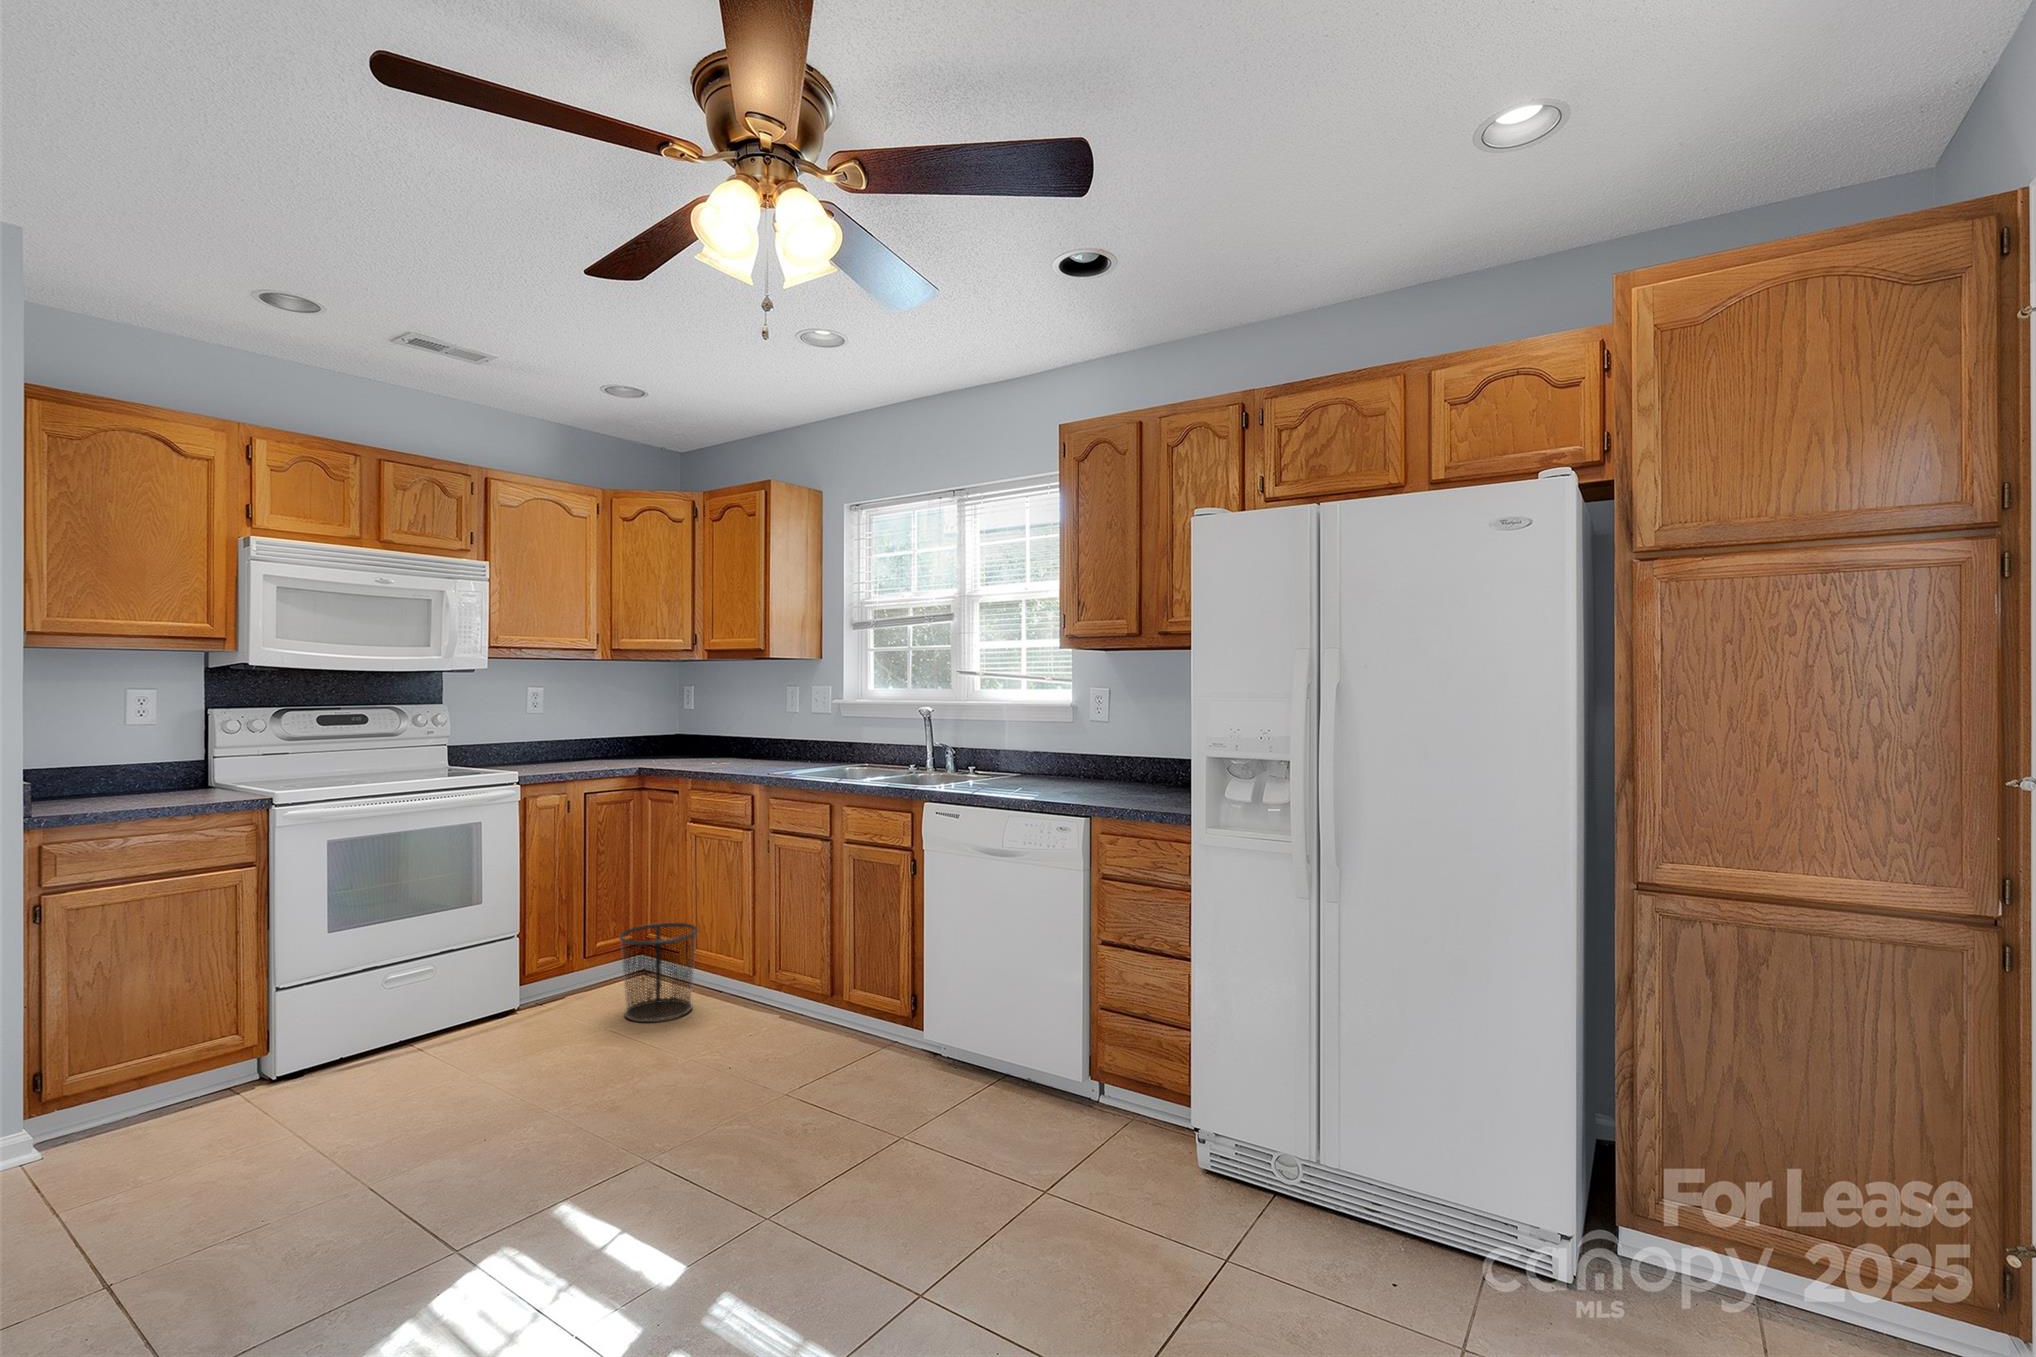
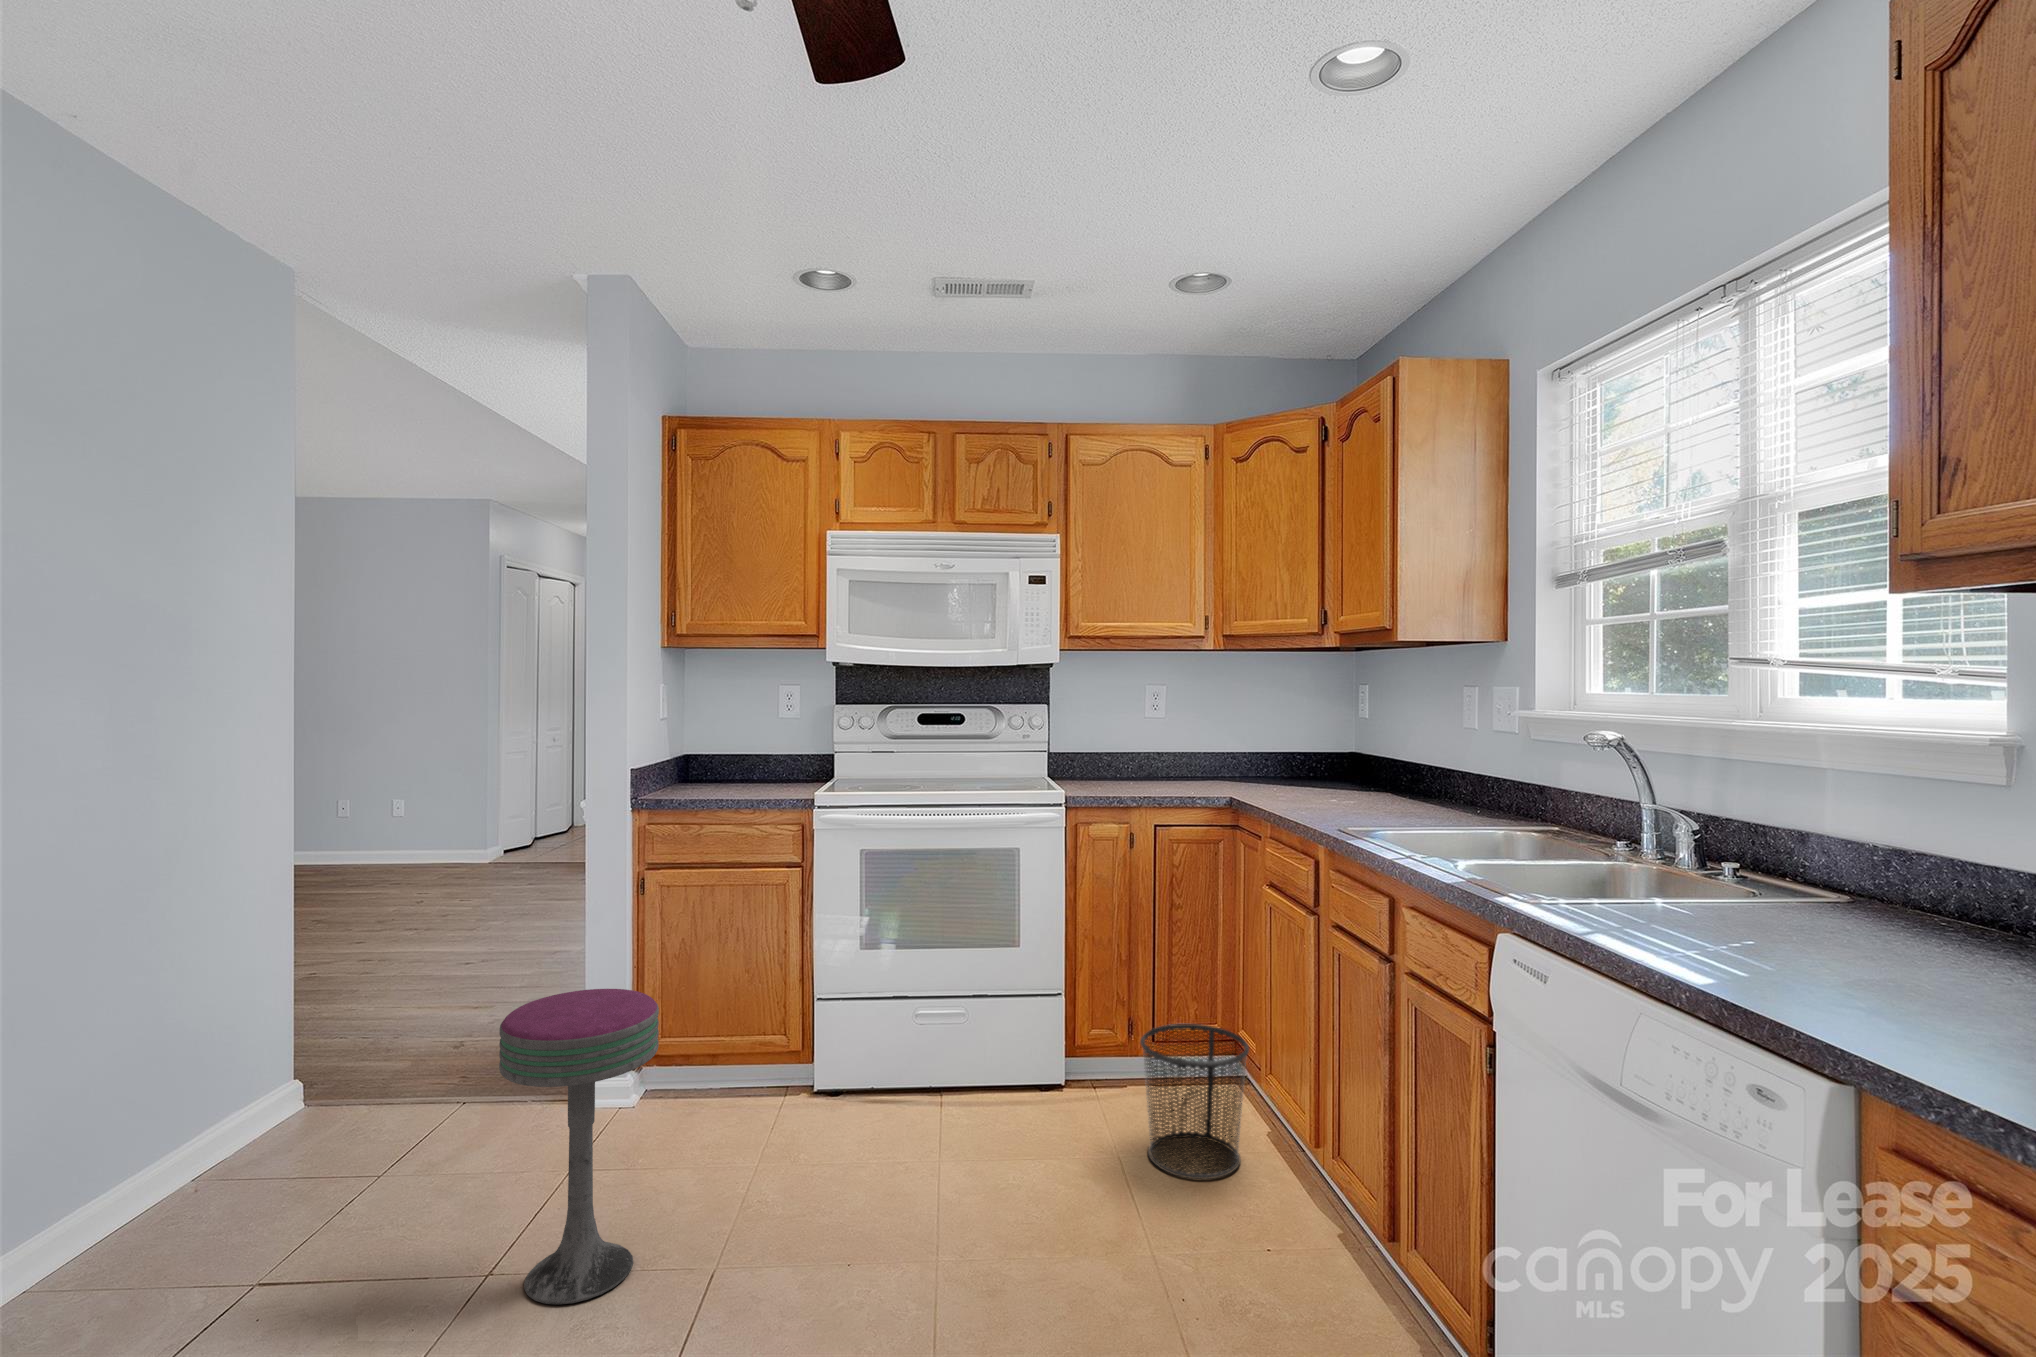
bar stool: none [157,964,329,1248] -> present [499,989,659,1305]

